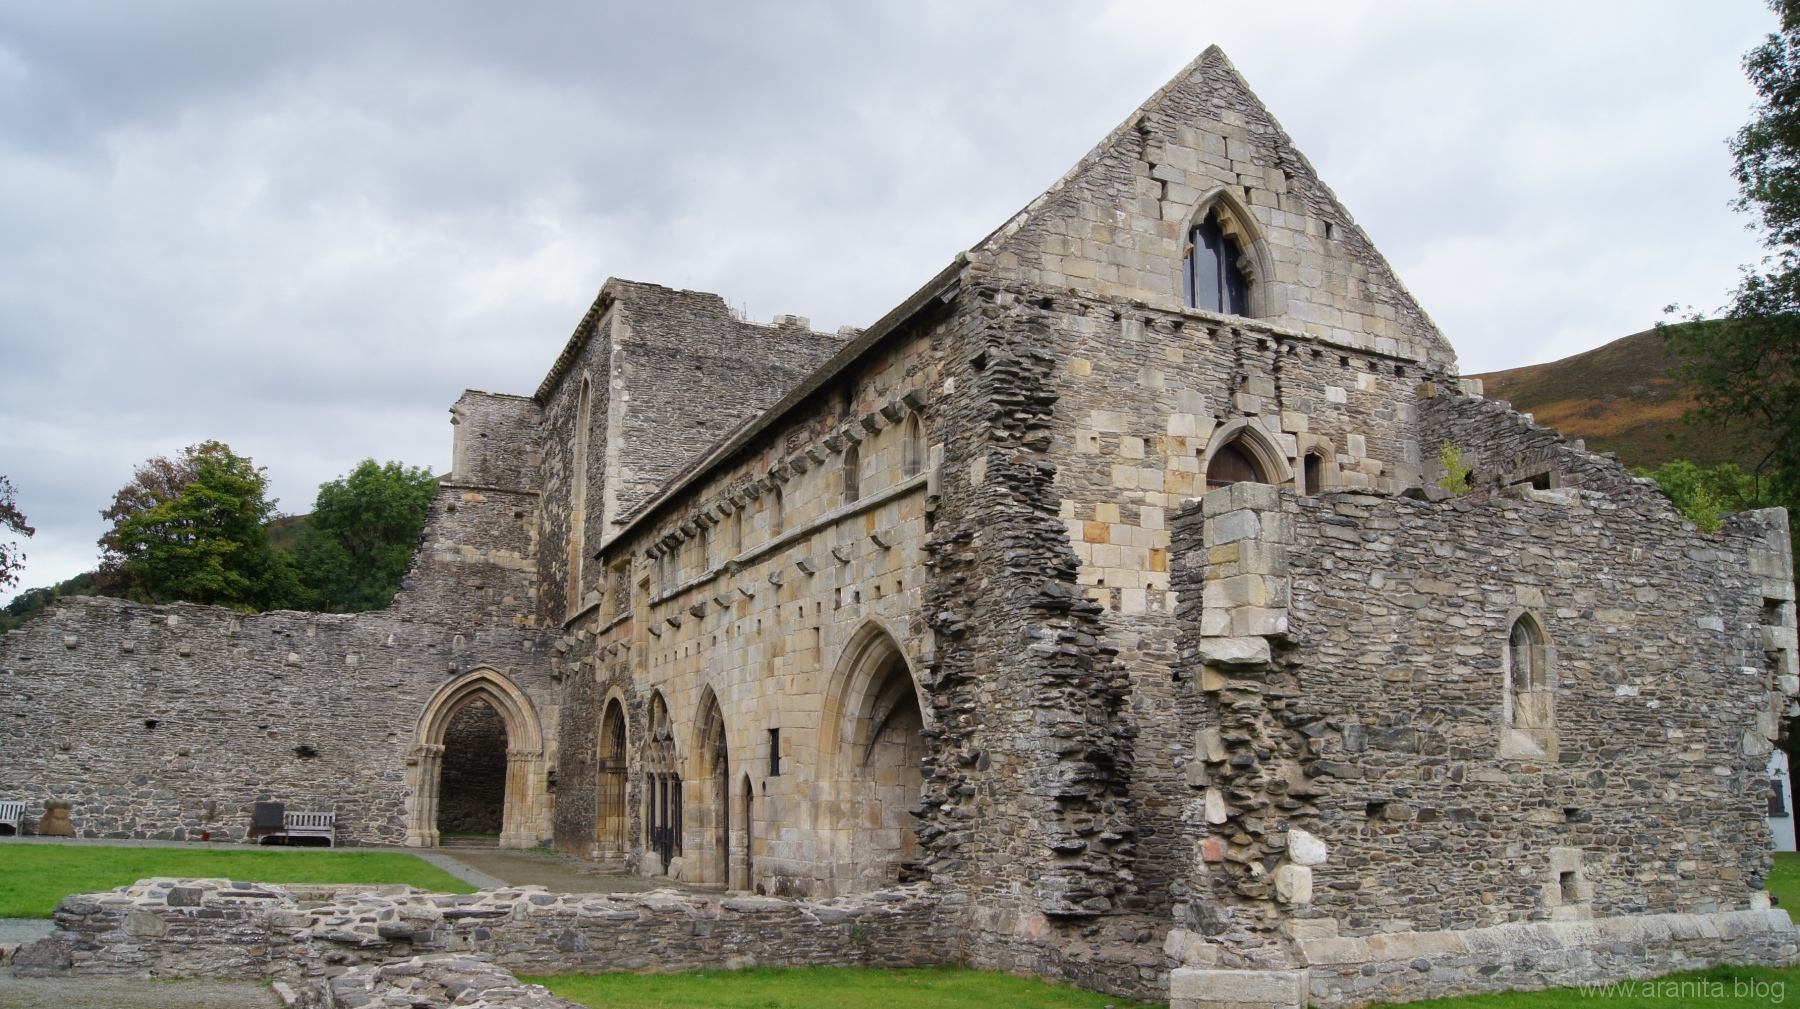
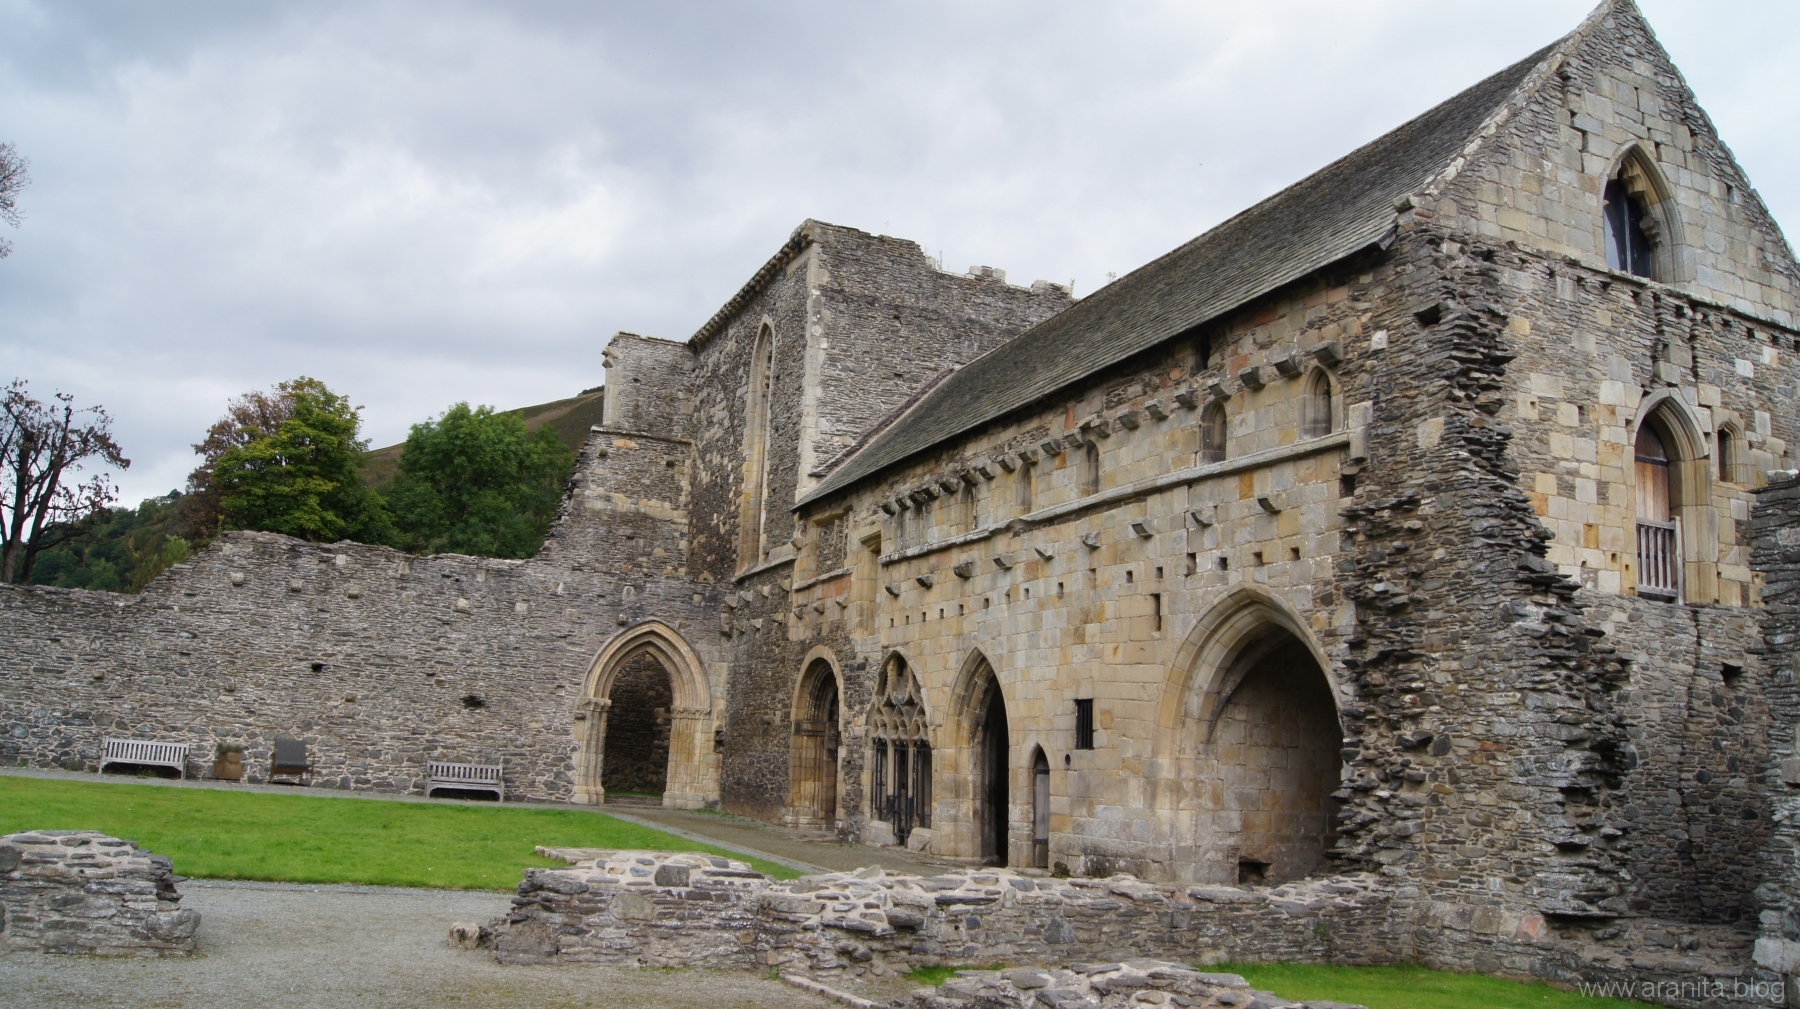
potted tree: present [195,800,227,840] -> none [357,746,395,789]
lounge chair: present [248,802,291,843] -> present [269,739,316,783]

